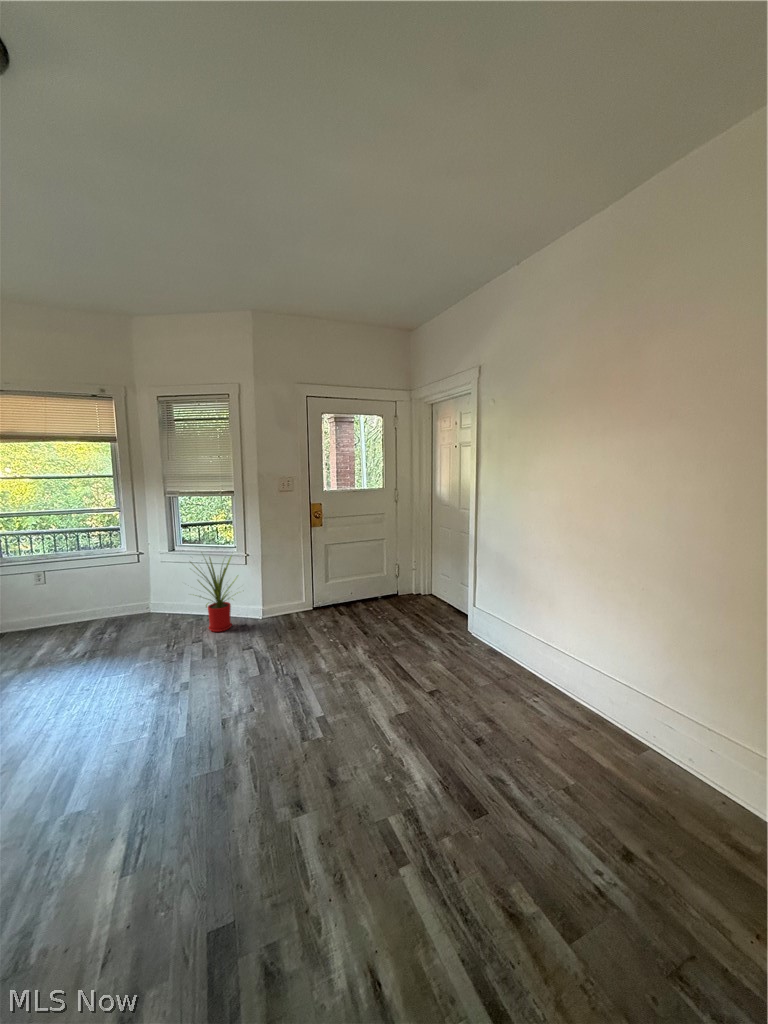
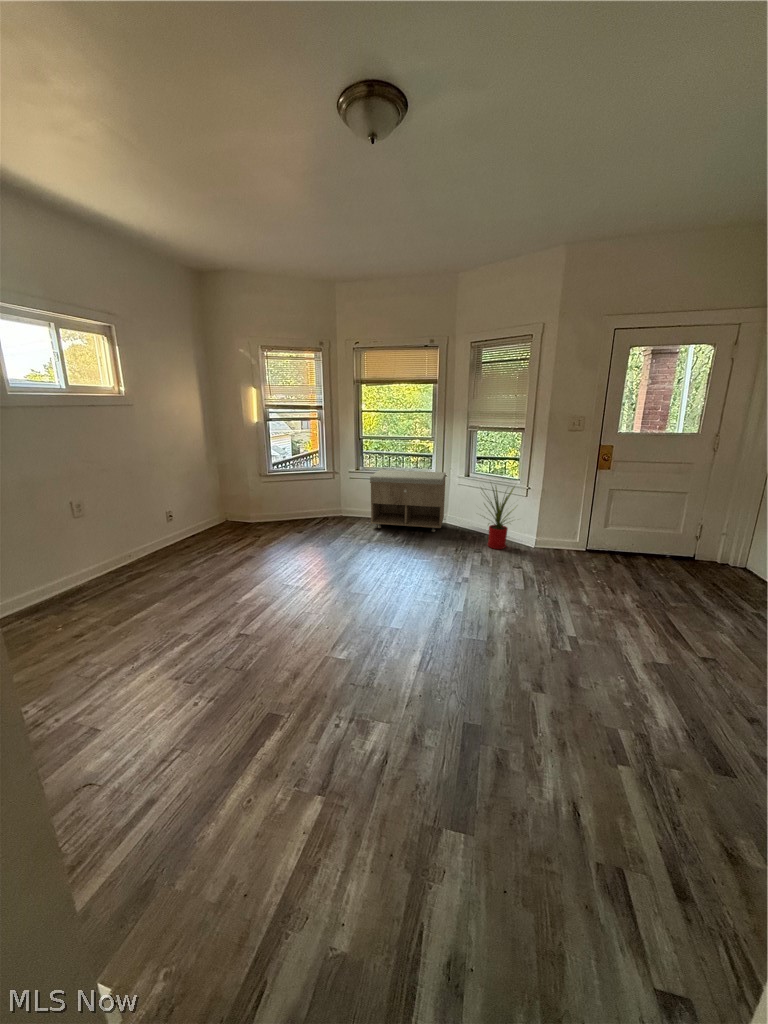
storage bench: none [11,549,146,645] -> present [370,470,446,532]

